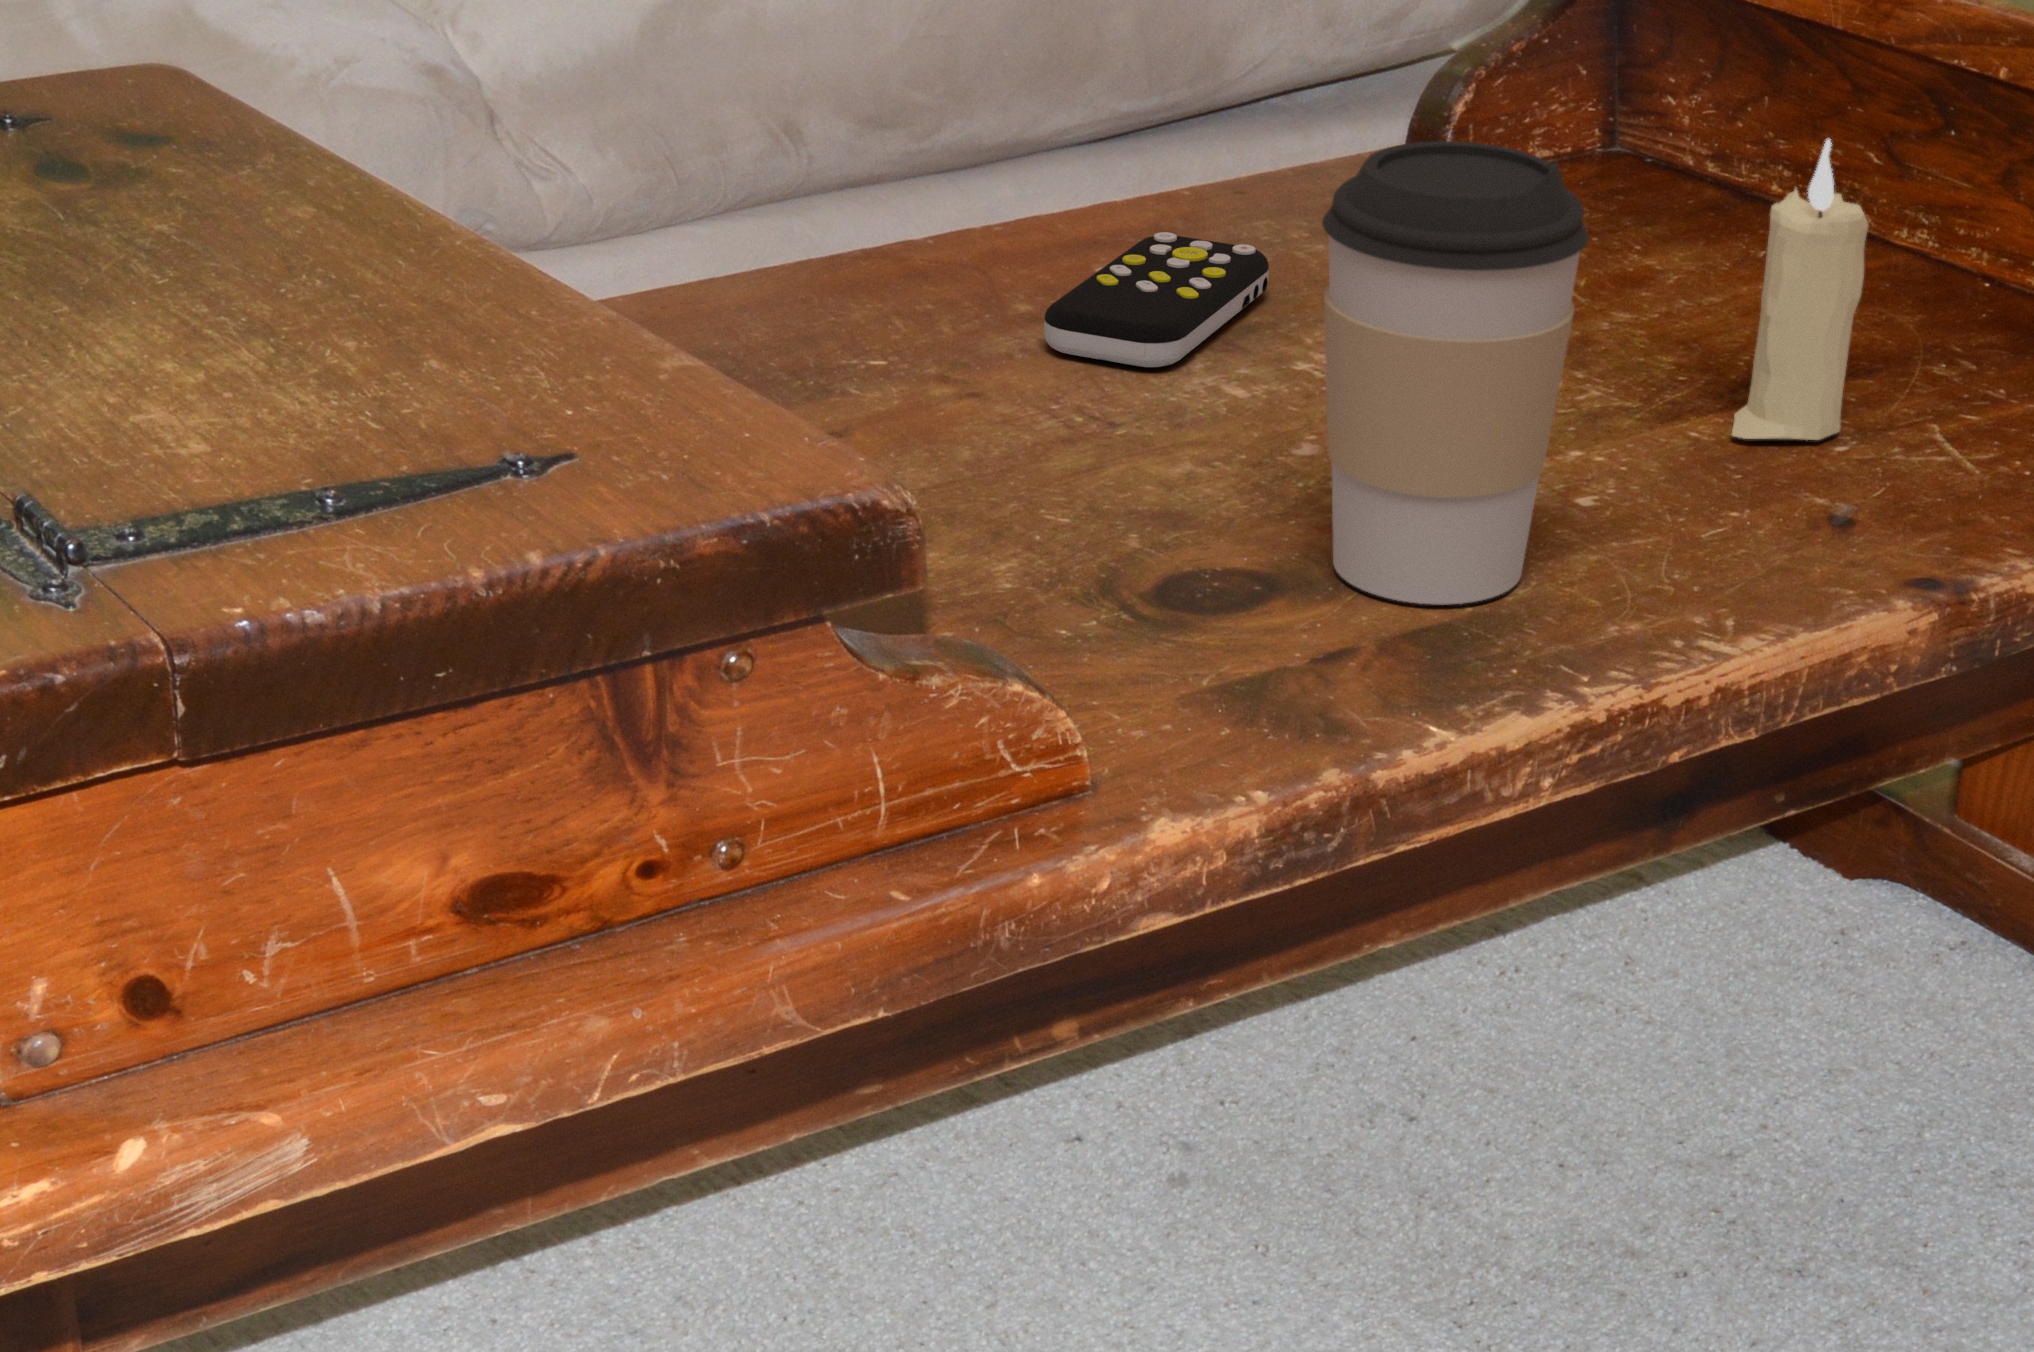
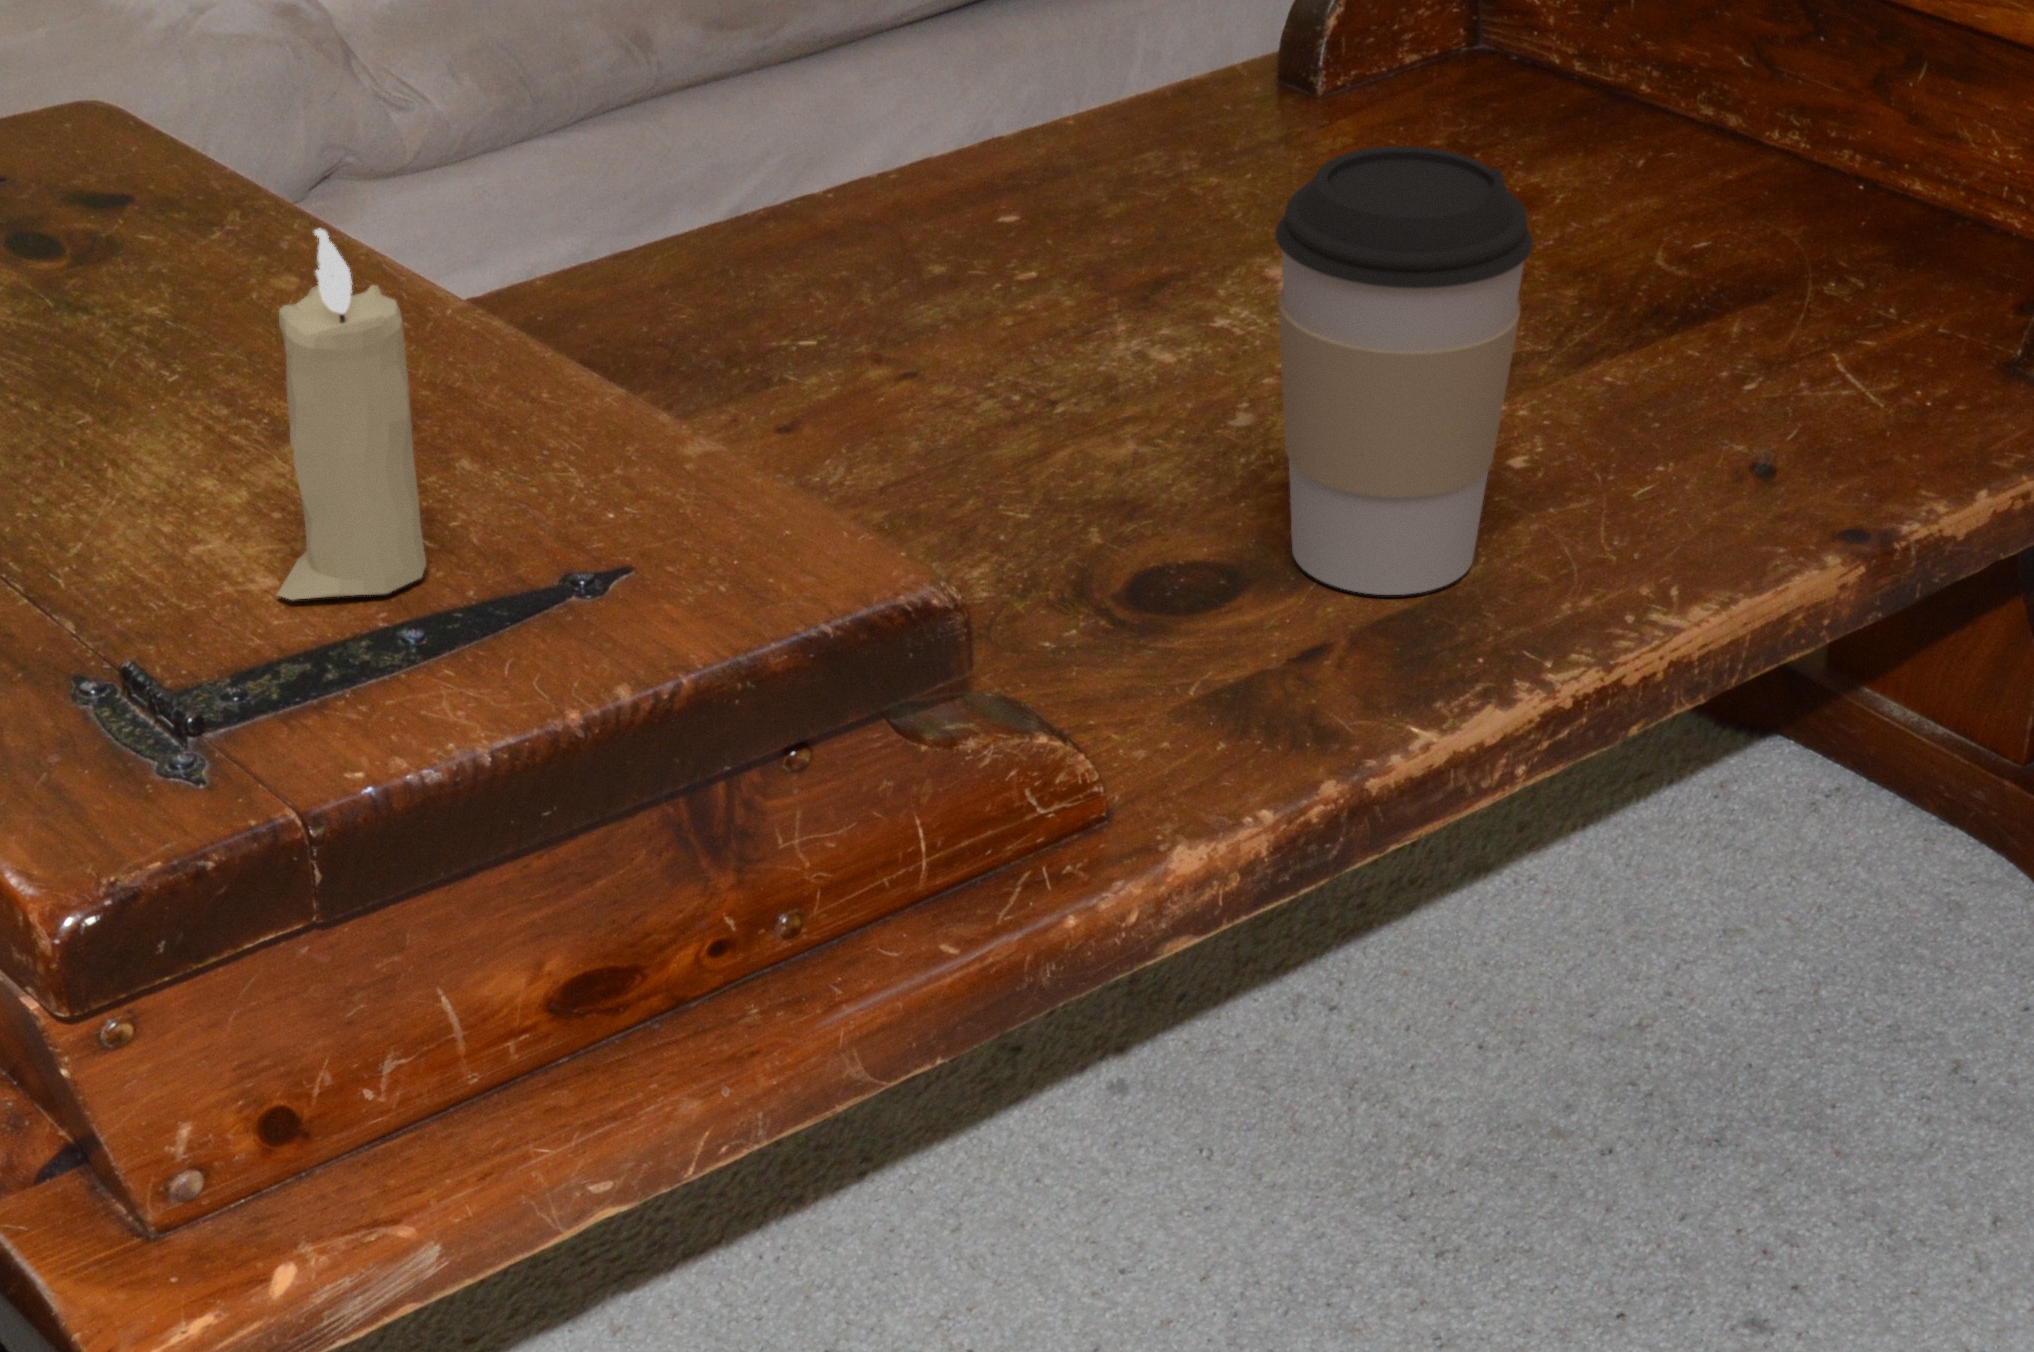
candle: present [1732,139,1868,440] -> present [277,229,426,600]
remote control: present [1044,232,1269,367] -> none [968,186,1176,337]

